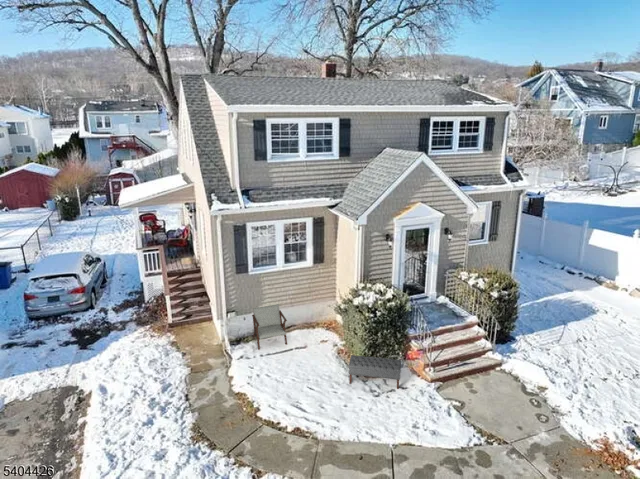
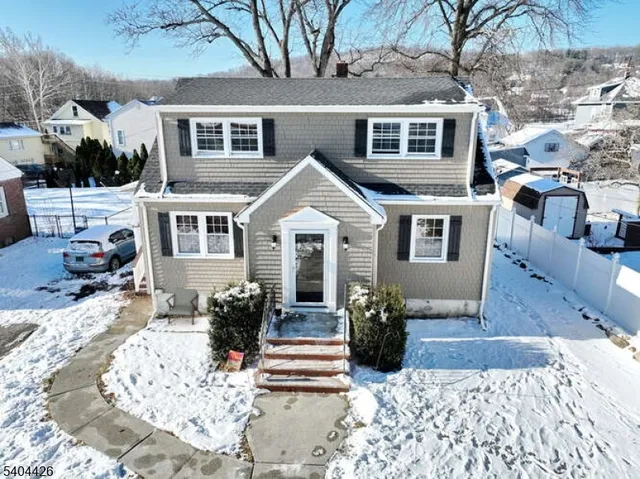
bench: present [349,355,401,389] -> none [186,338,230,375]

